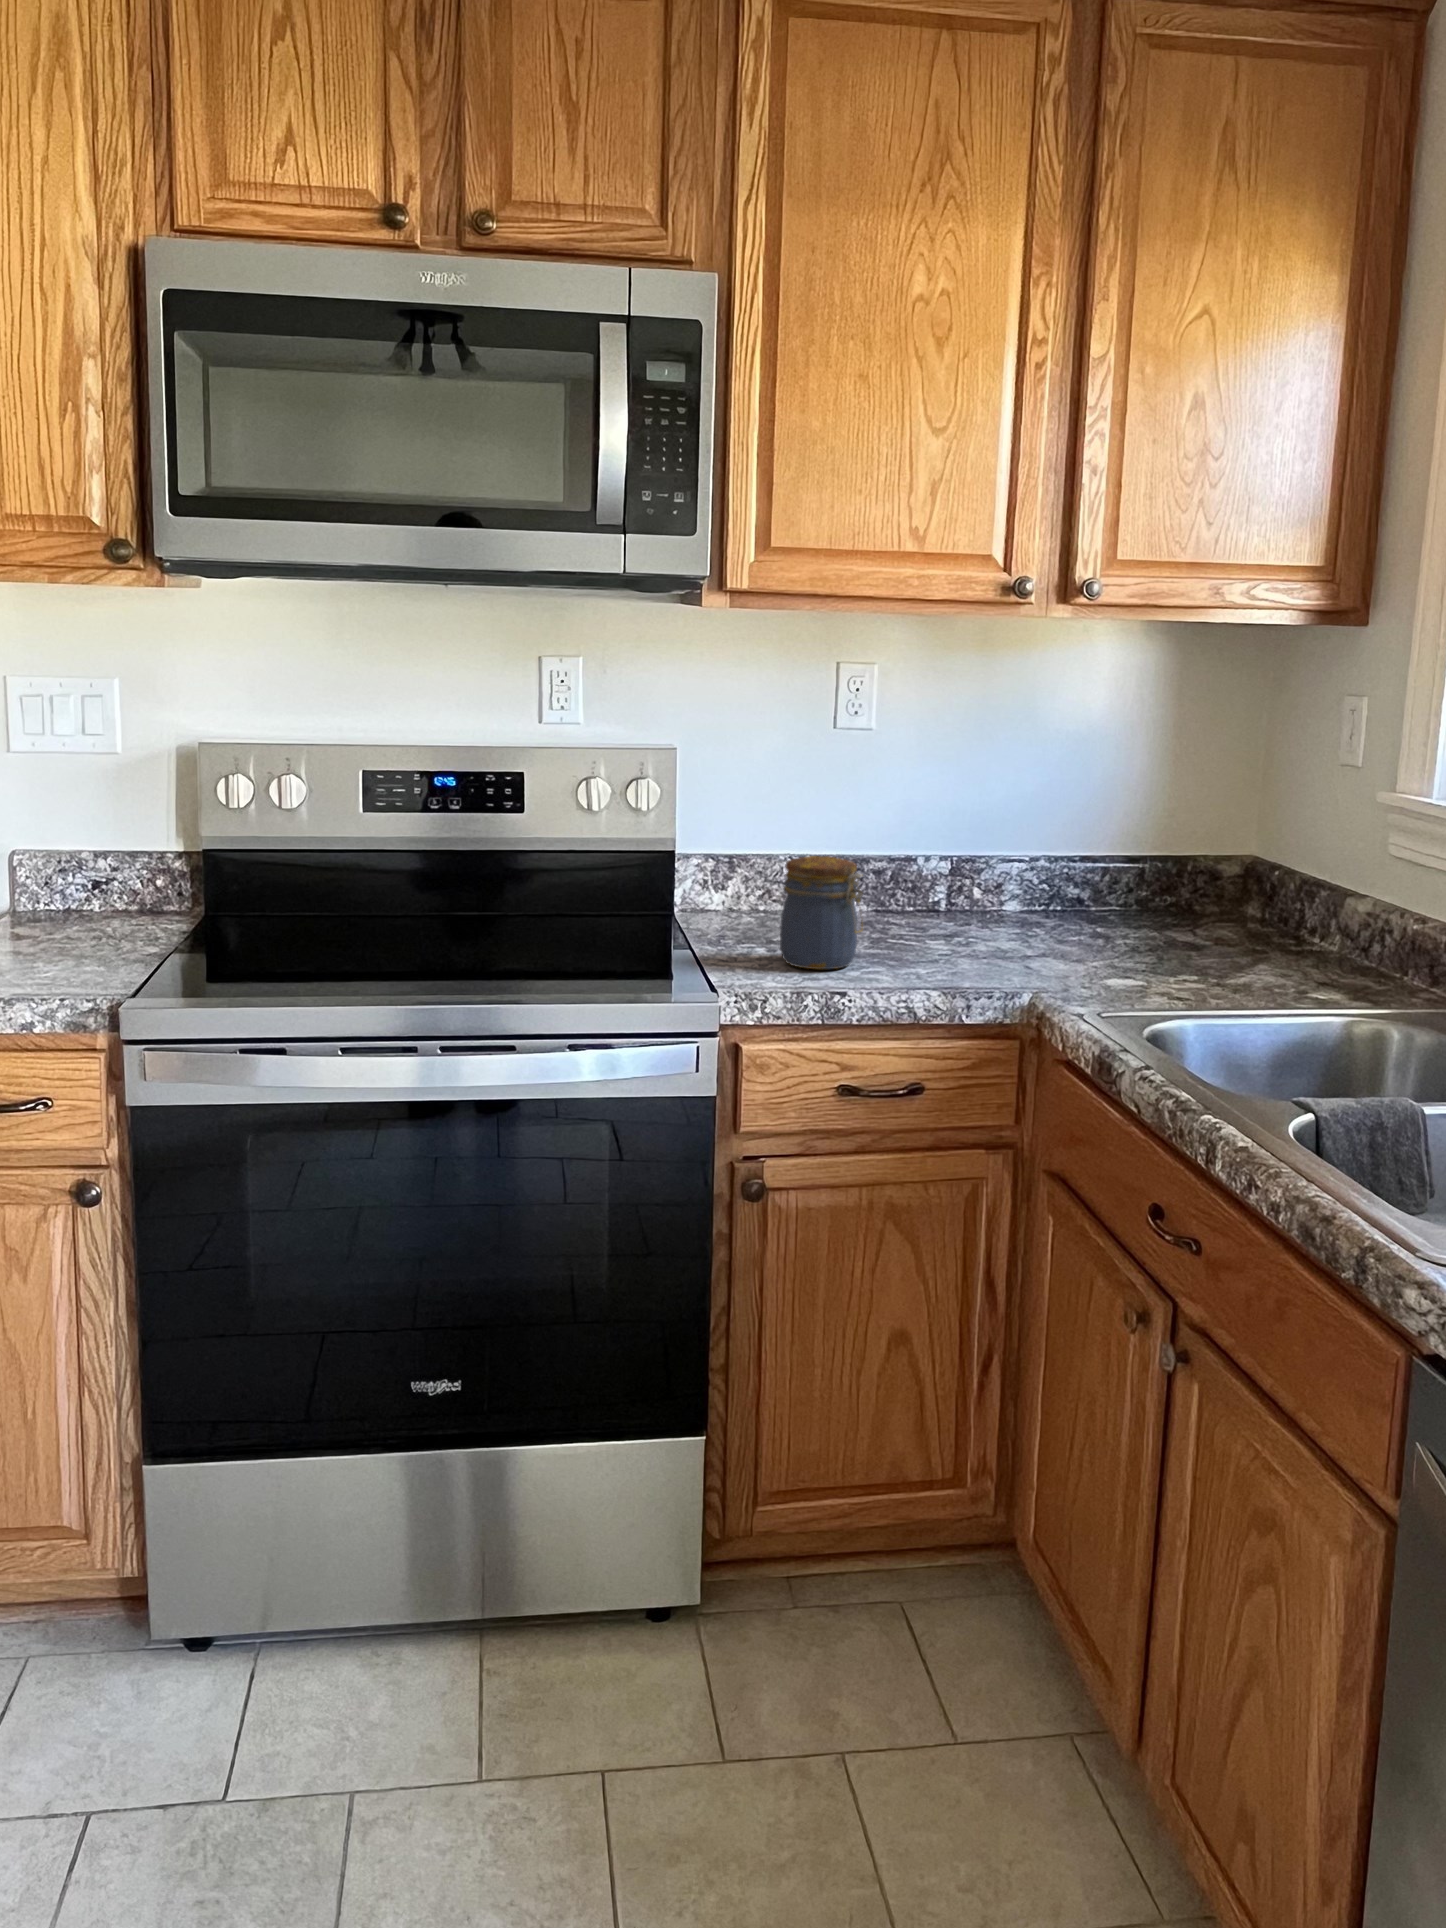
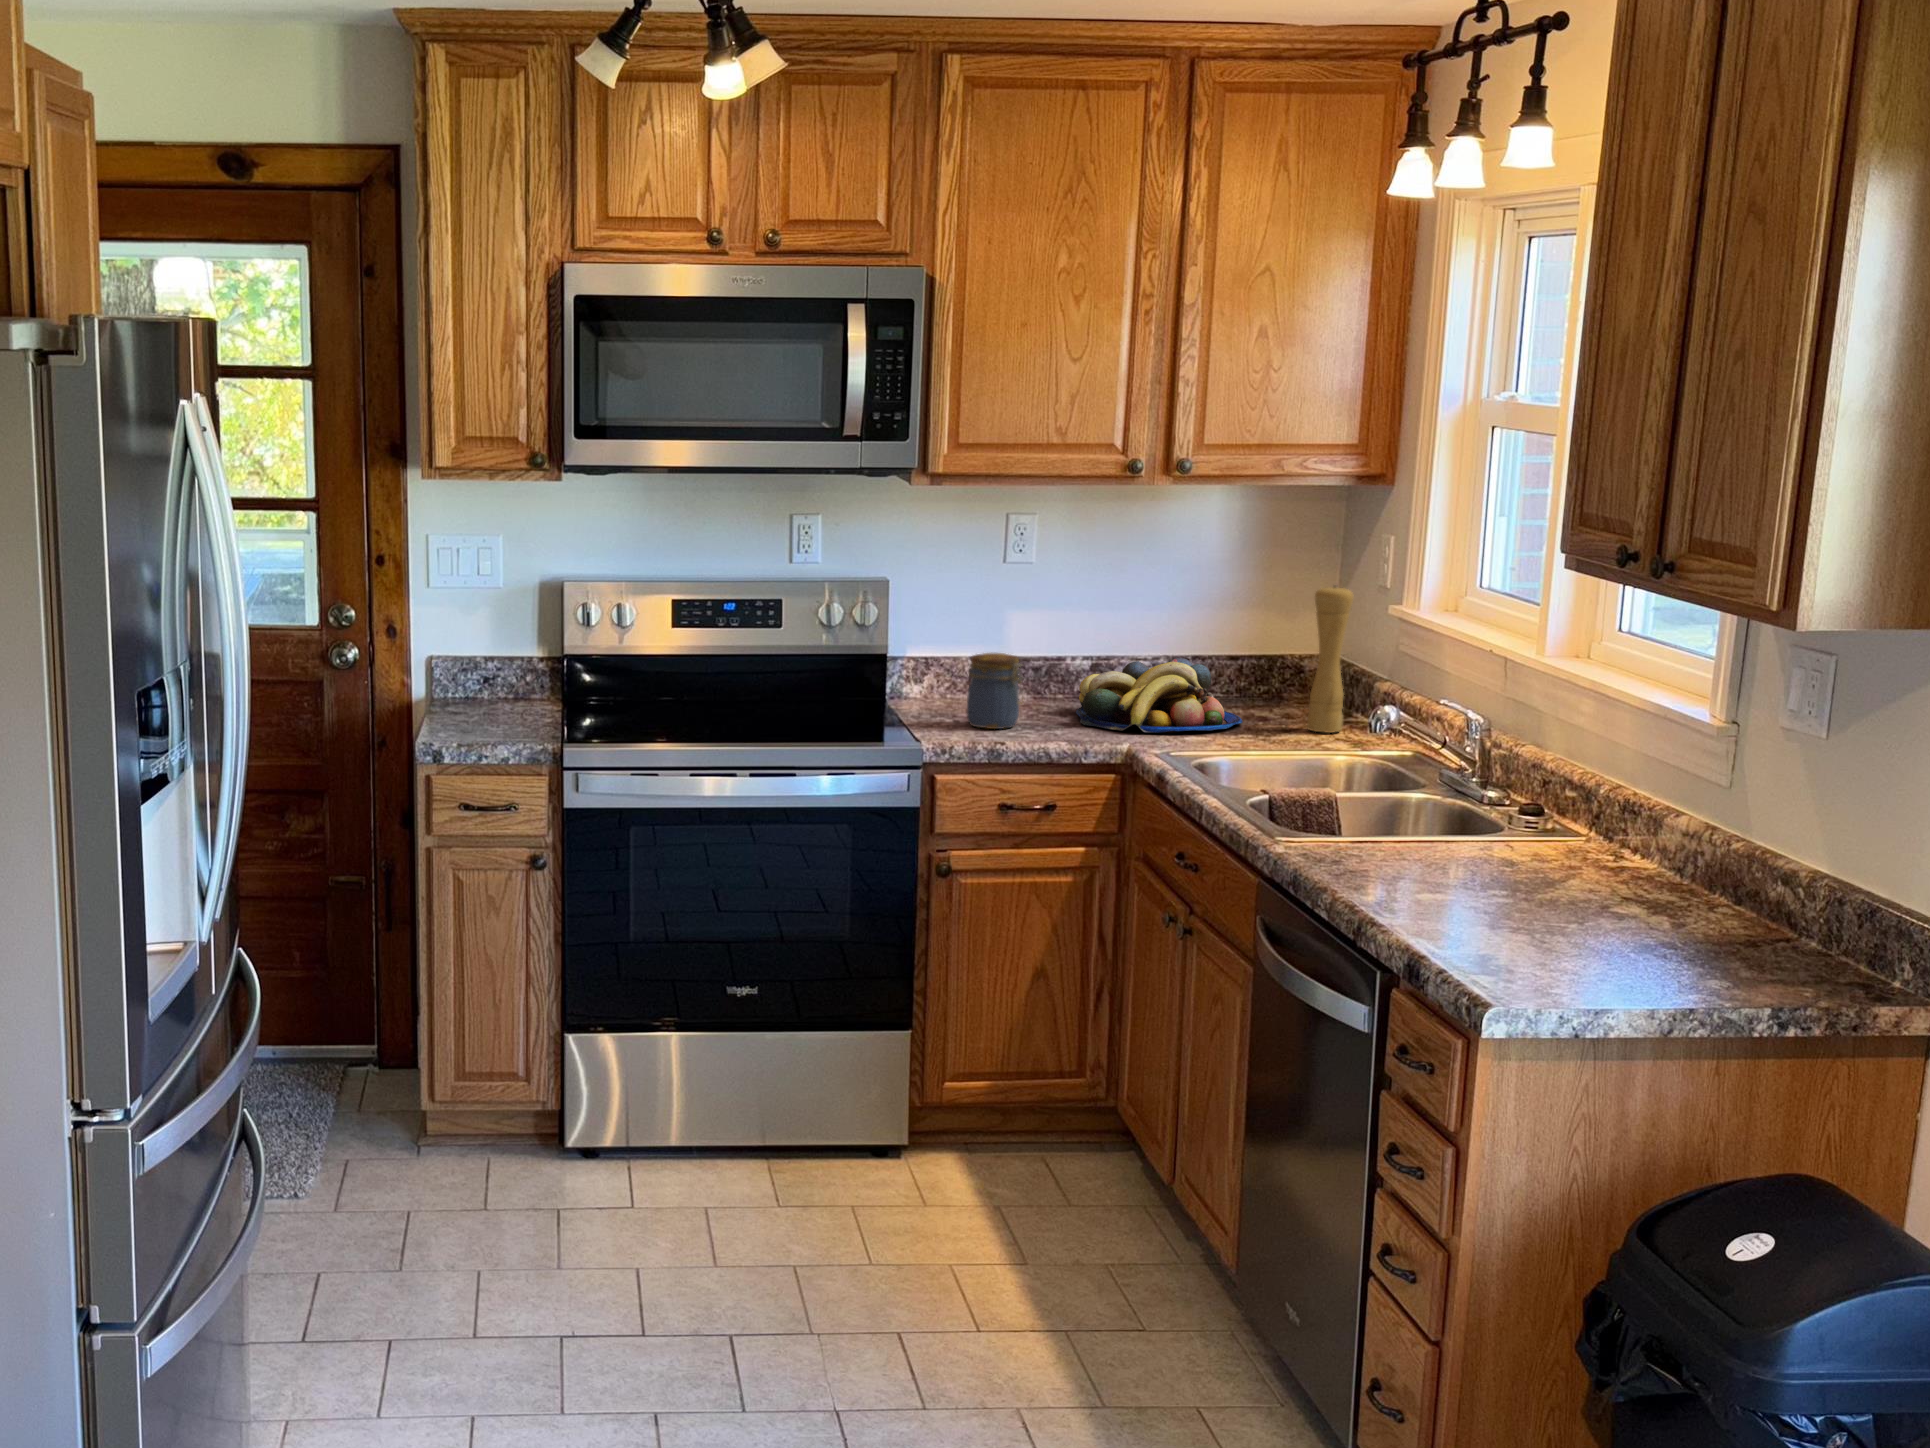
pepper mill: none [1269,762,1340,976] -> present [1307,585,1353,733]
fruit bowl: none [935,863,1173,977] -> present [1076,658,1242,733]

